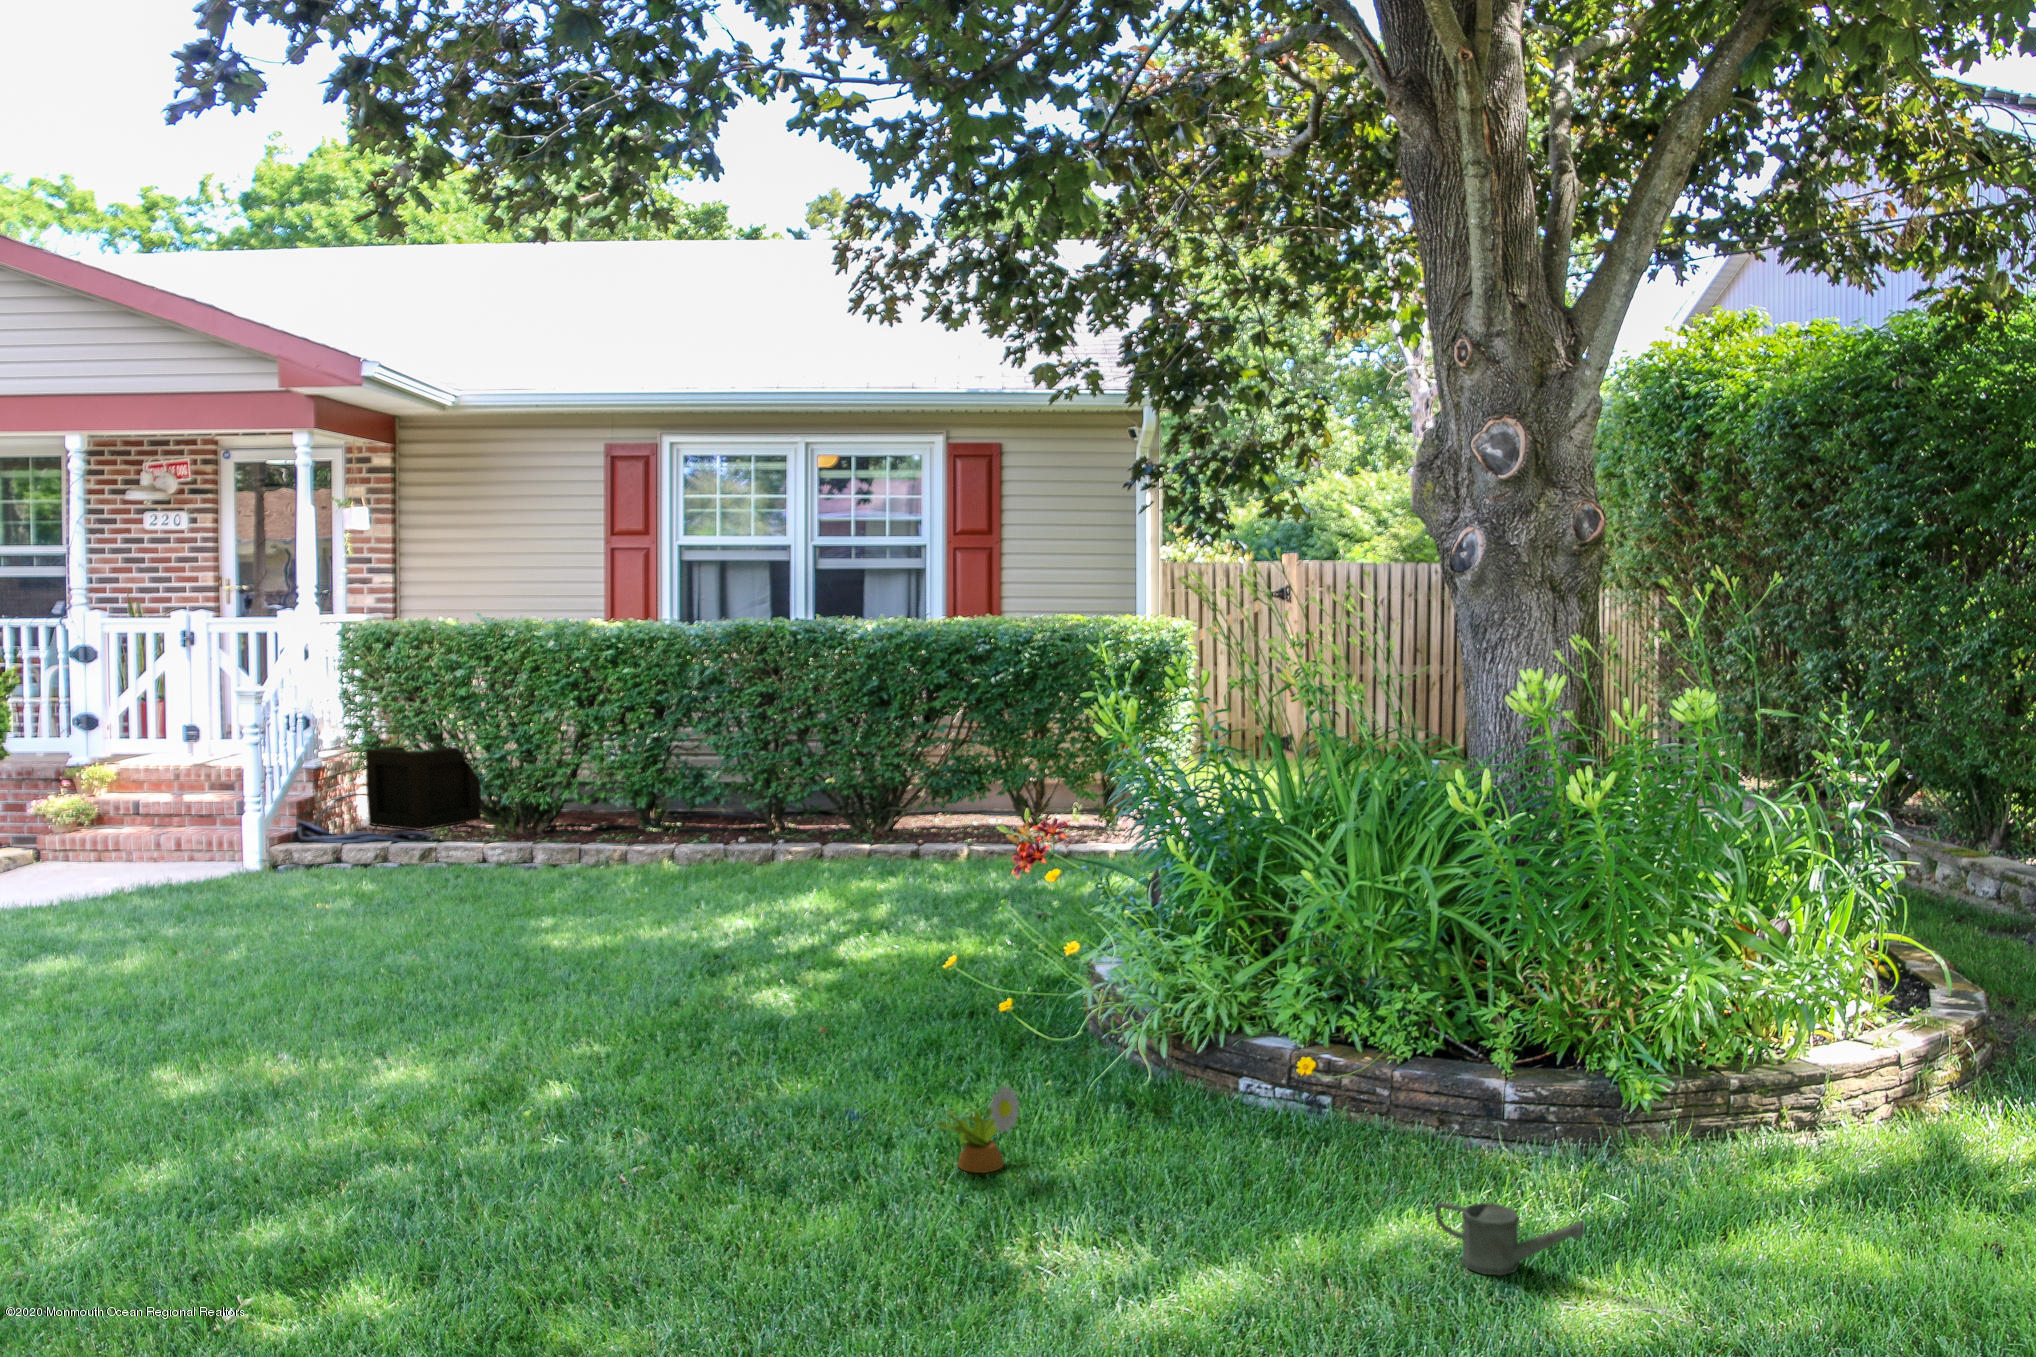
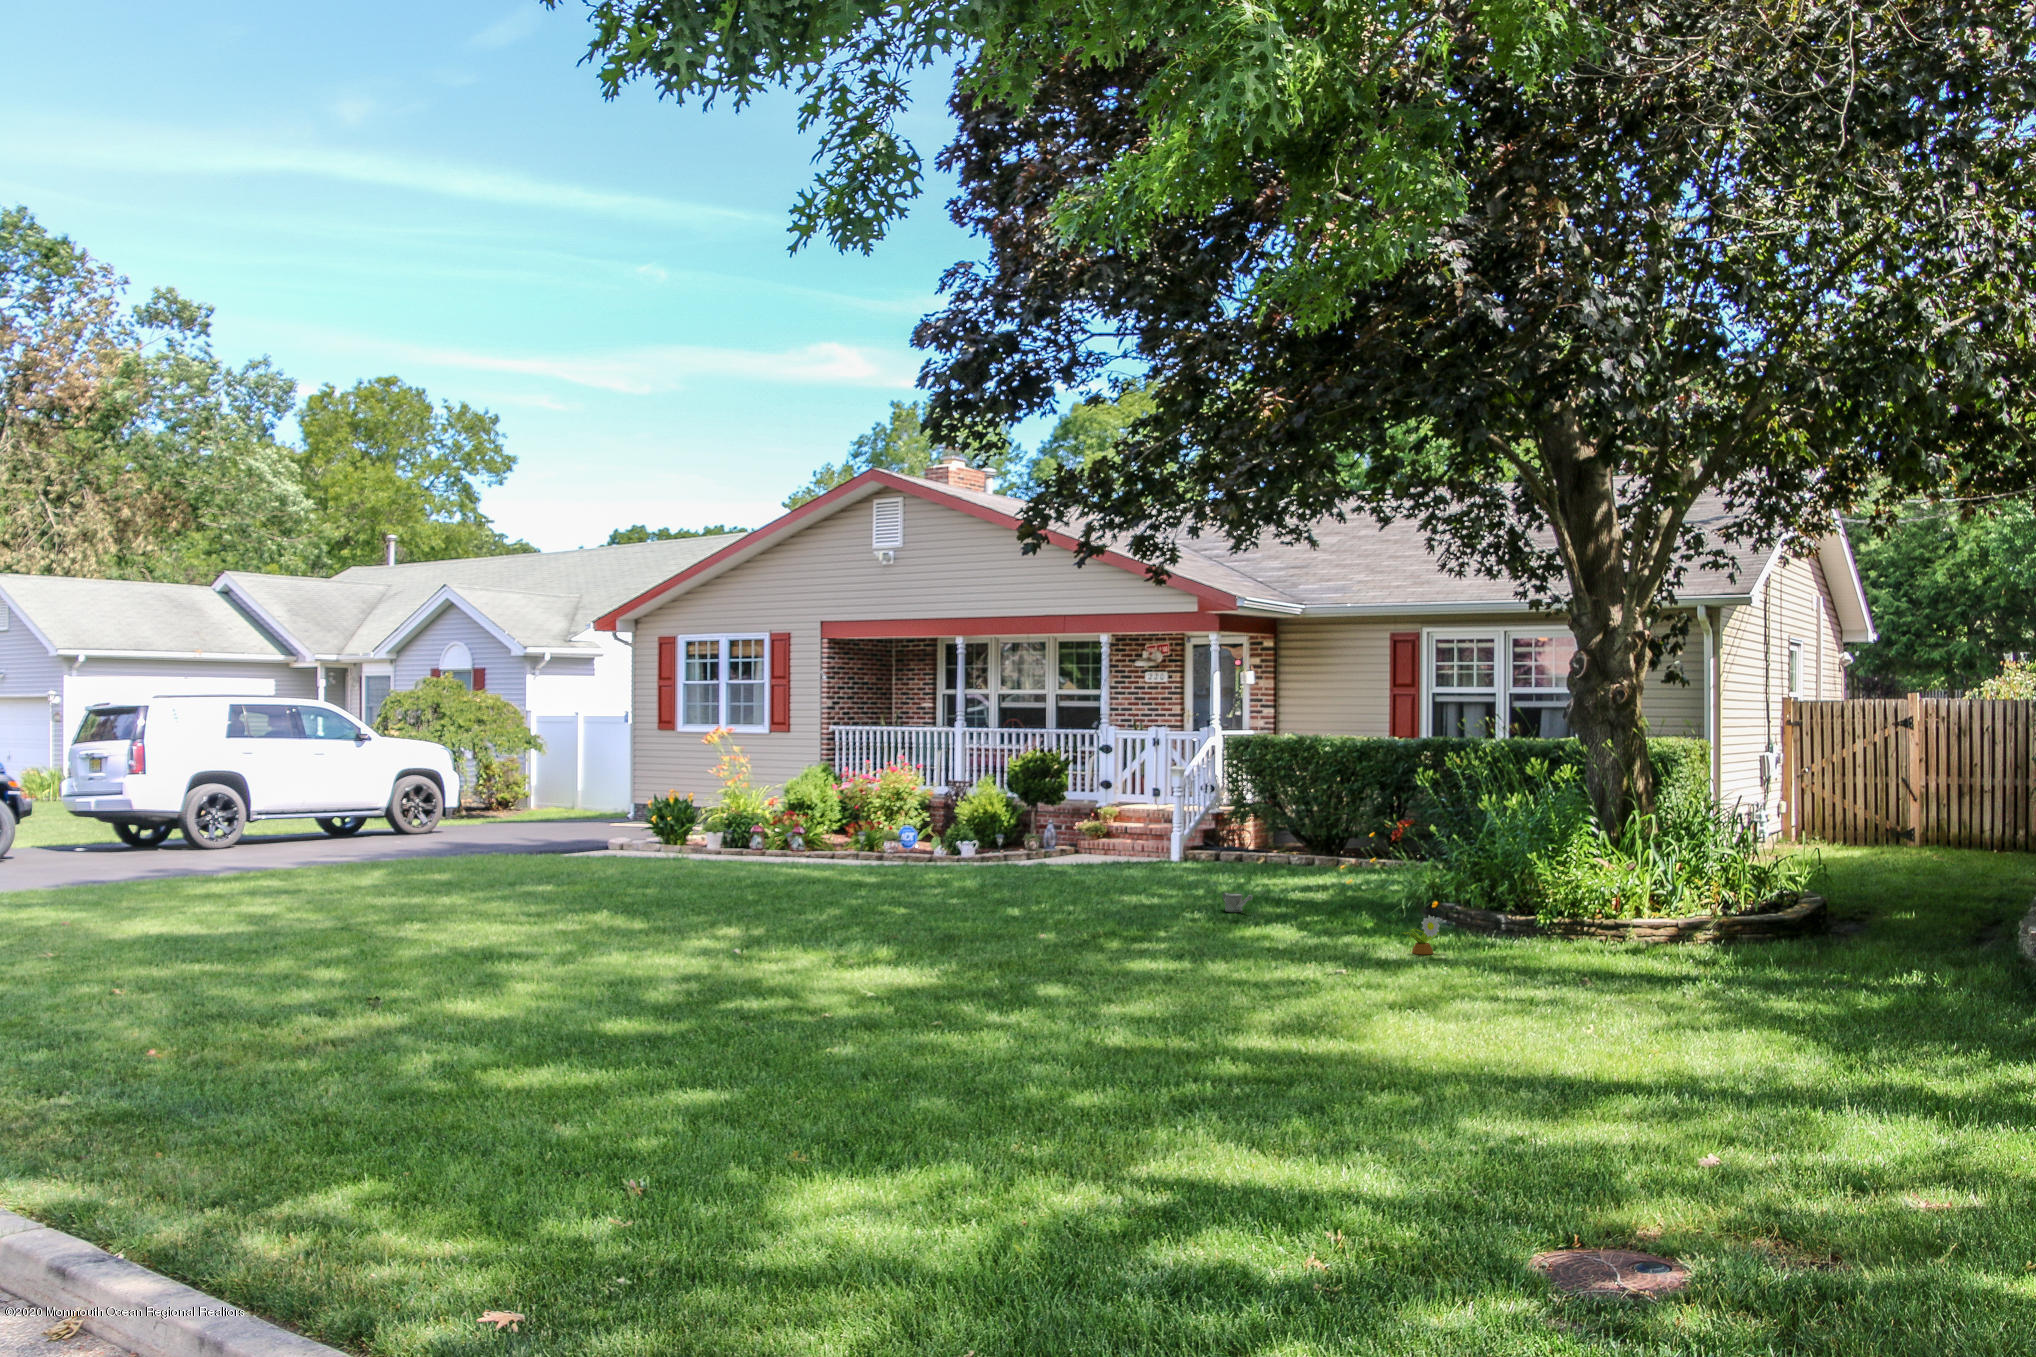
wooden crate: present [366,747,481,830] -> none [1240,803,1303,850]
watering can: present [1436,1203,1585,1275] -> present [1223,893,1252,912]

